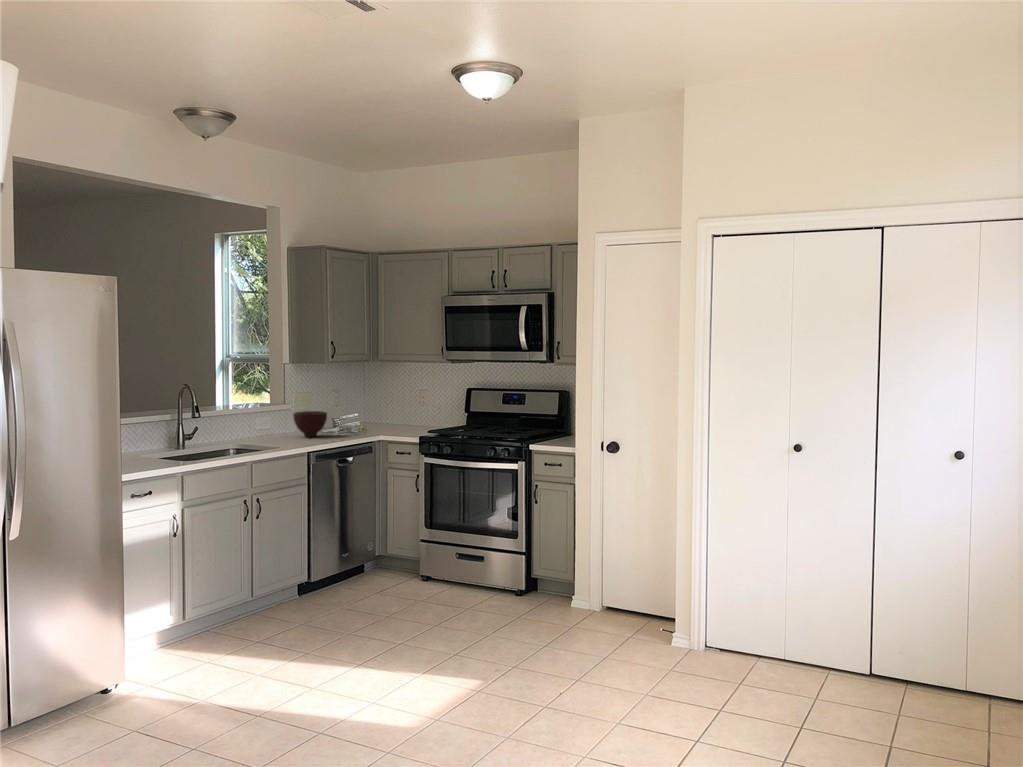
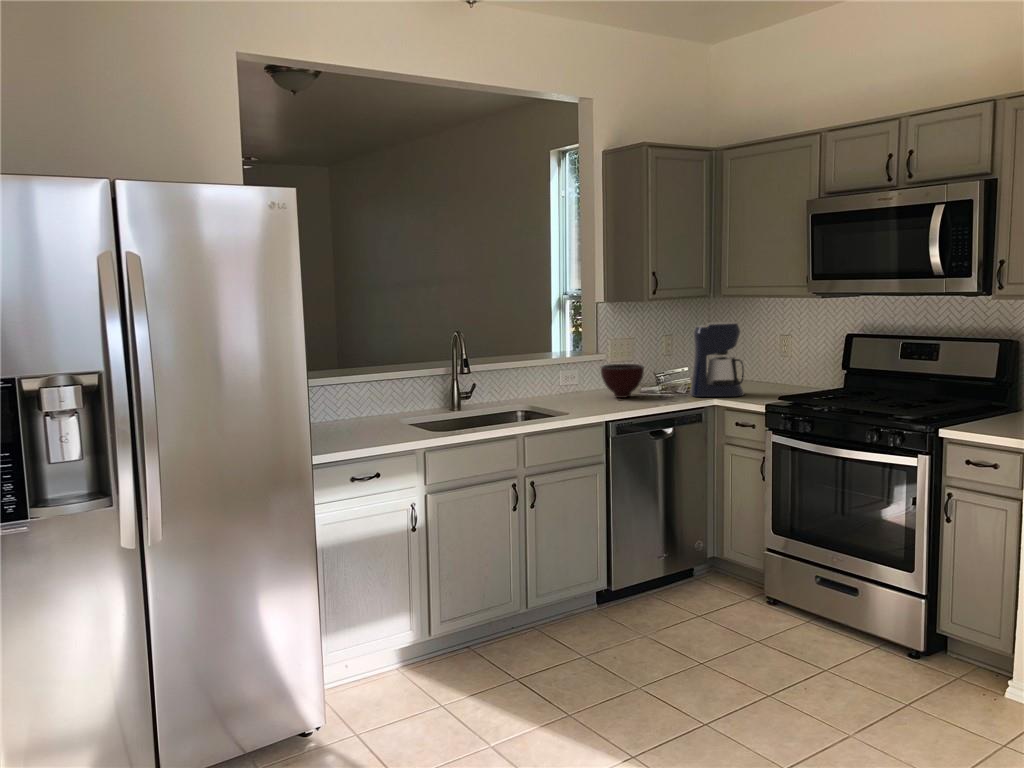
coffee maker: none [361,380,400,434] -> present [690,322,744,397]

